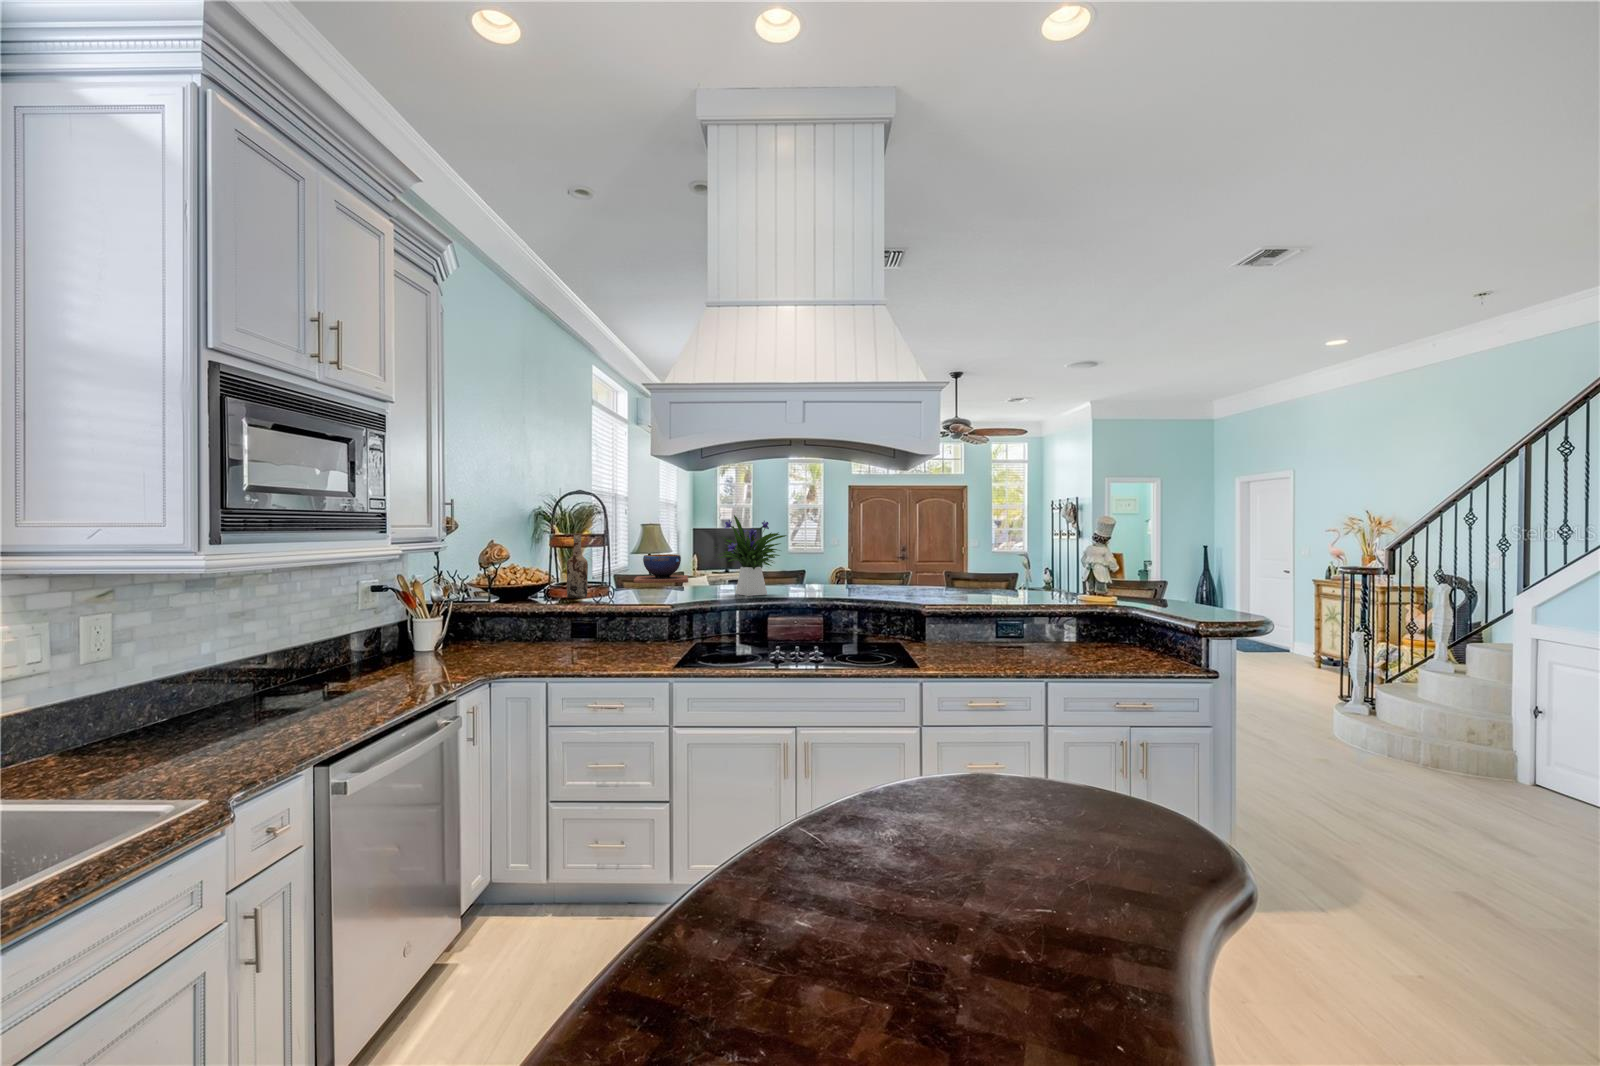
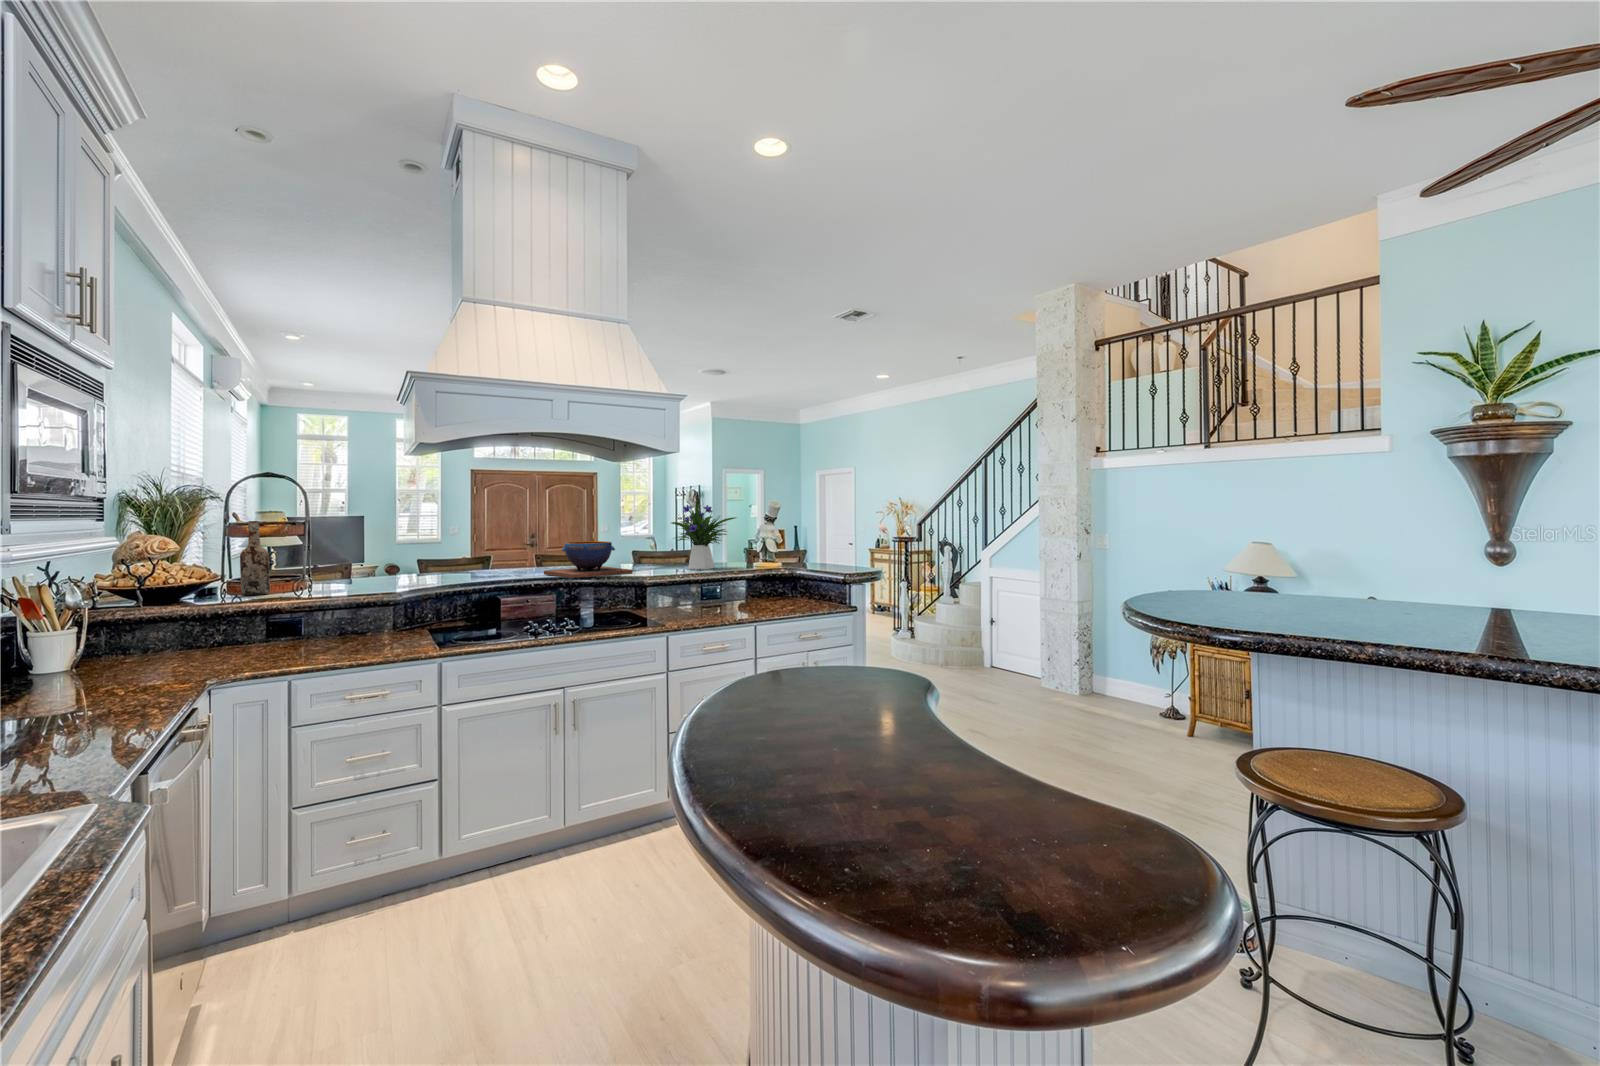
flower arrangement: present [719,515,786,596] -> present [671,501,736,569]
decorative bowl: present [634,554,688,583] -> present [544,541,633,578]

